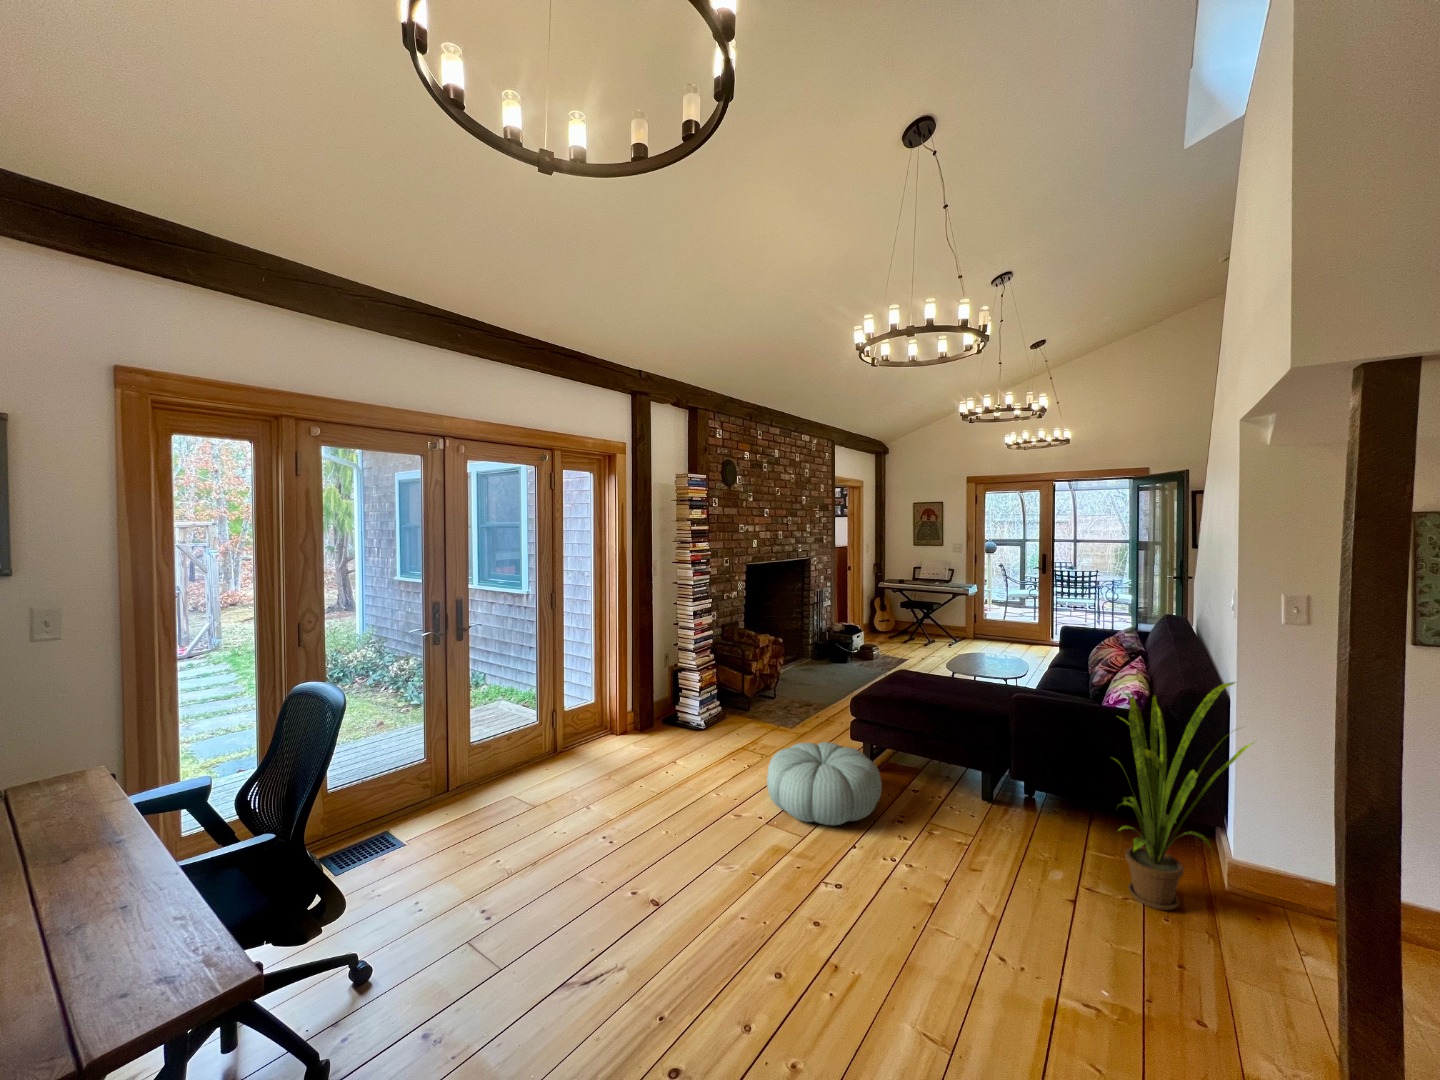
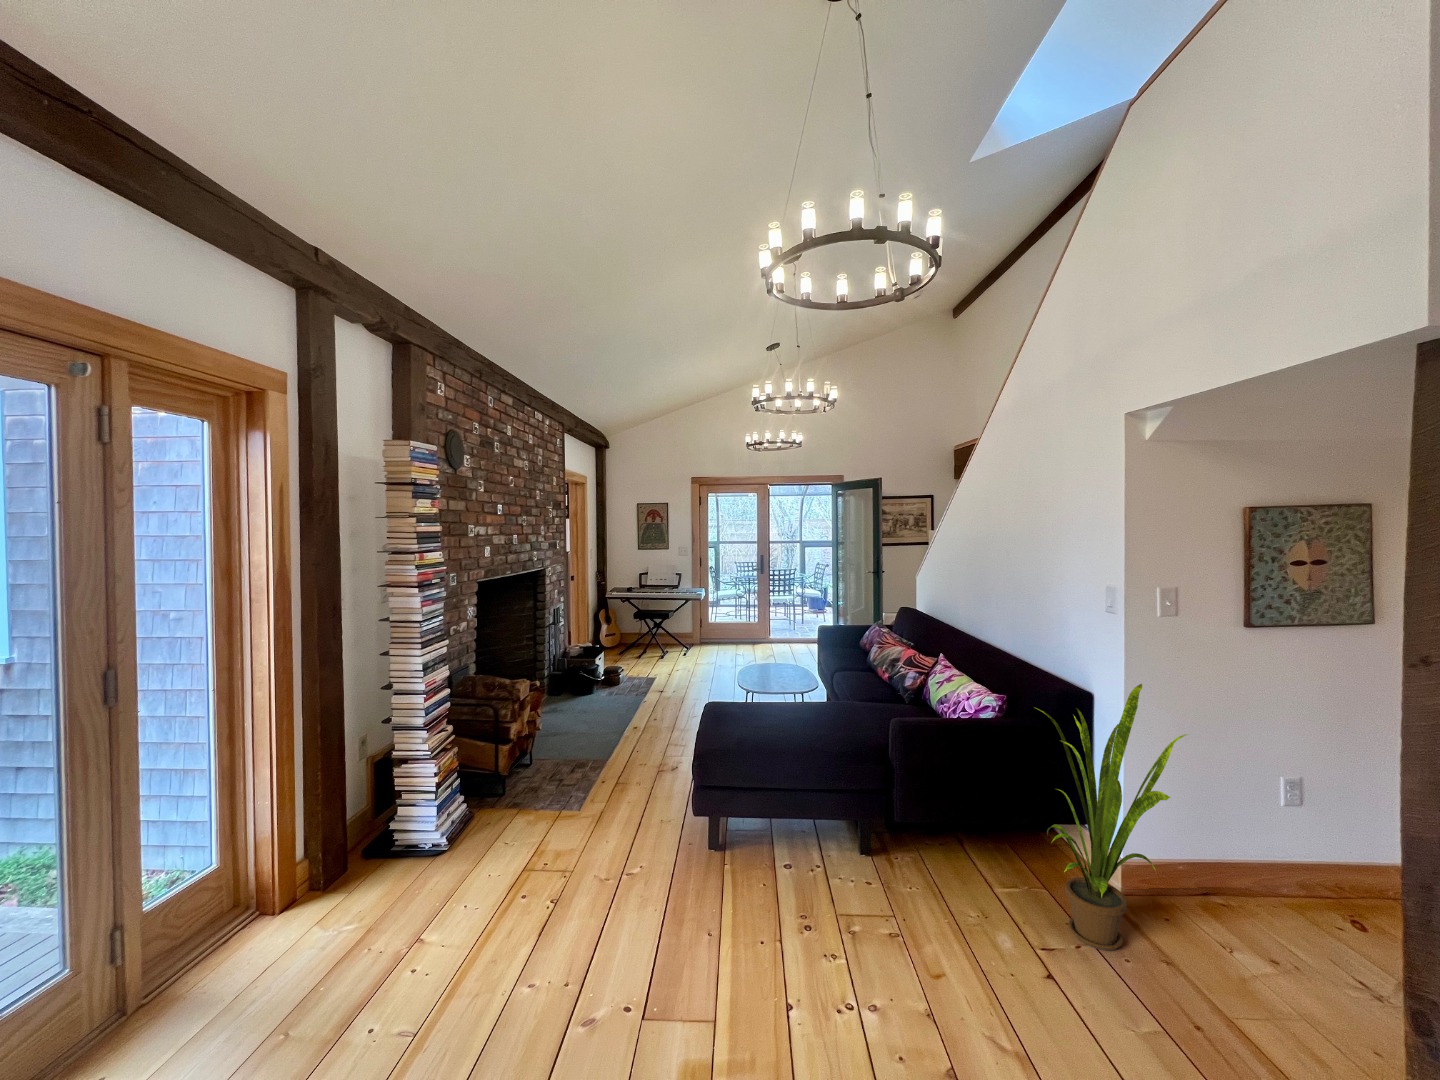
pouf: present [767,742,882,825] -> none [616,836,787,986]

